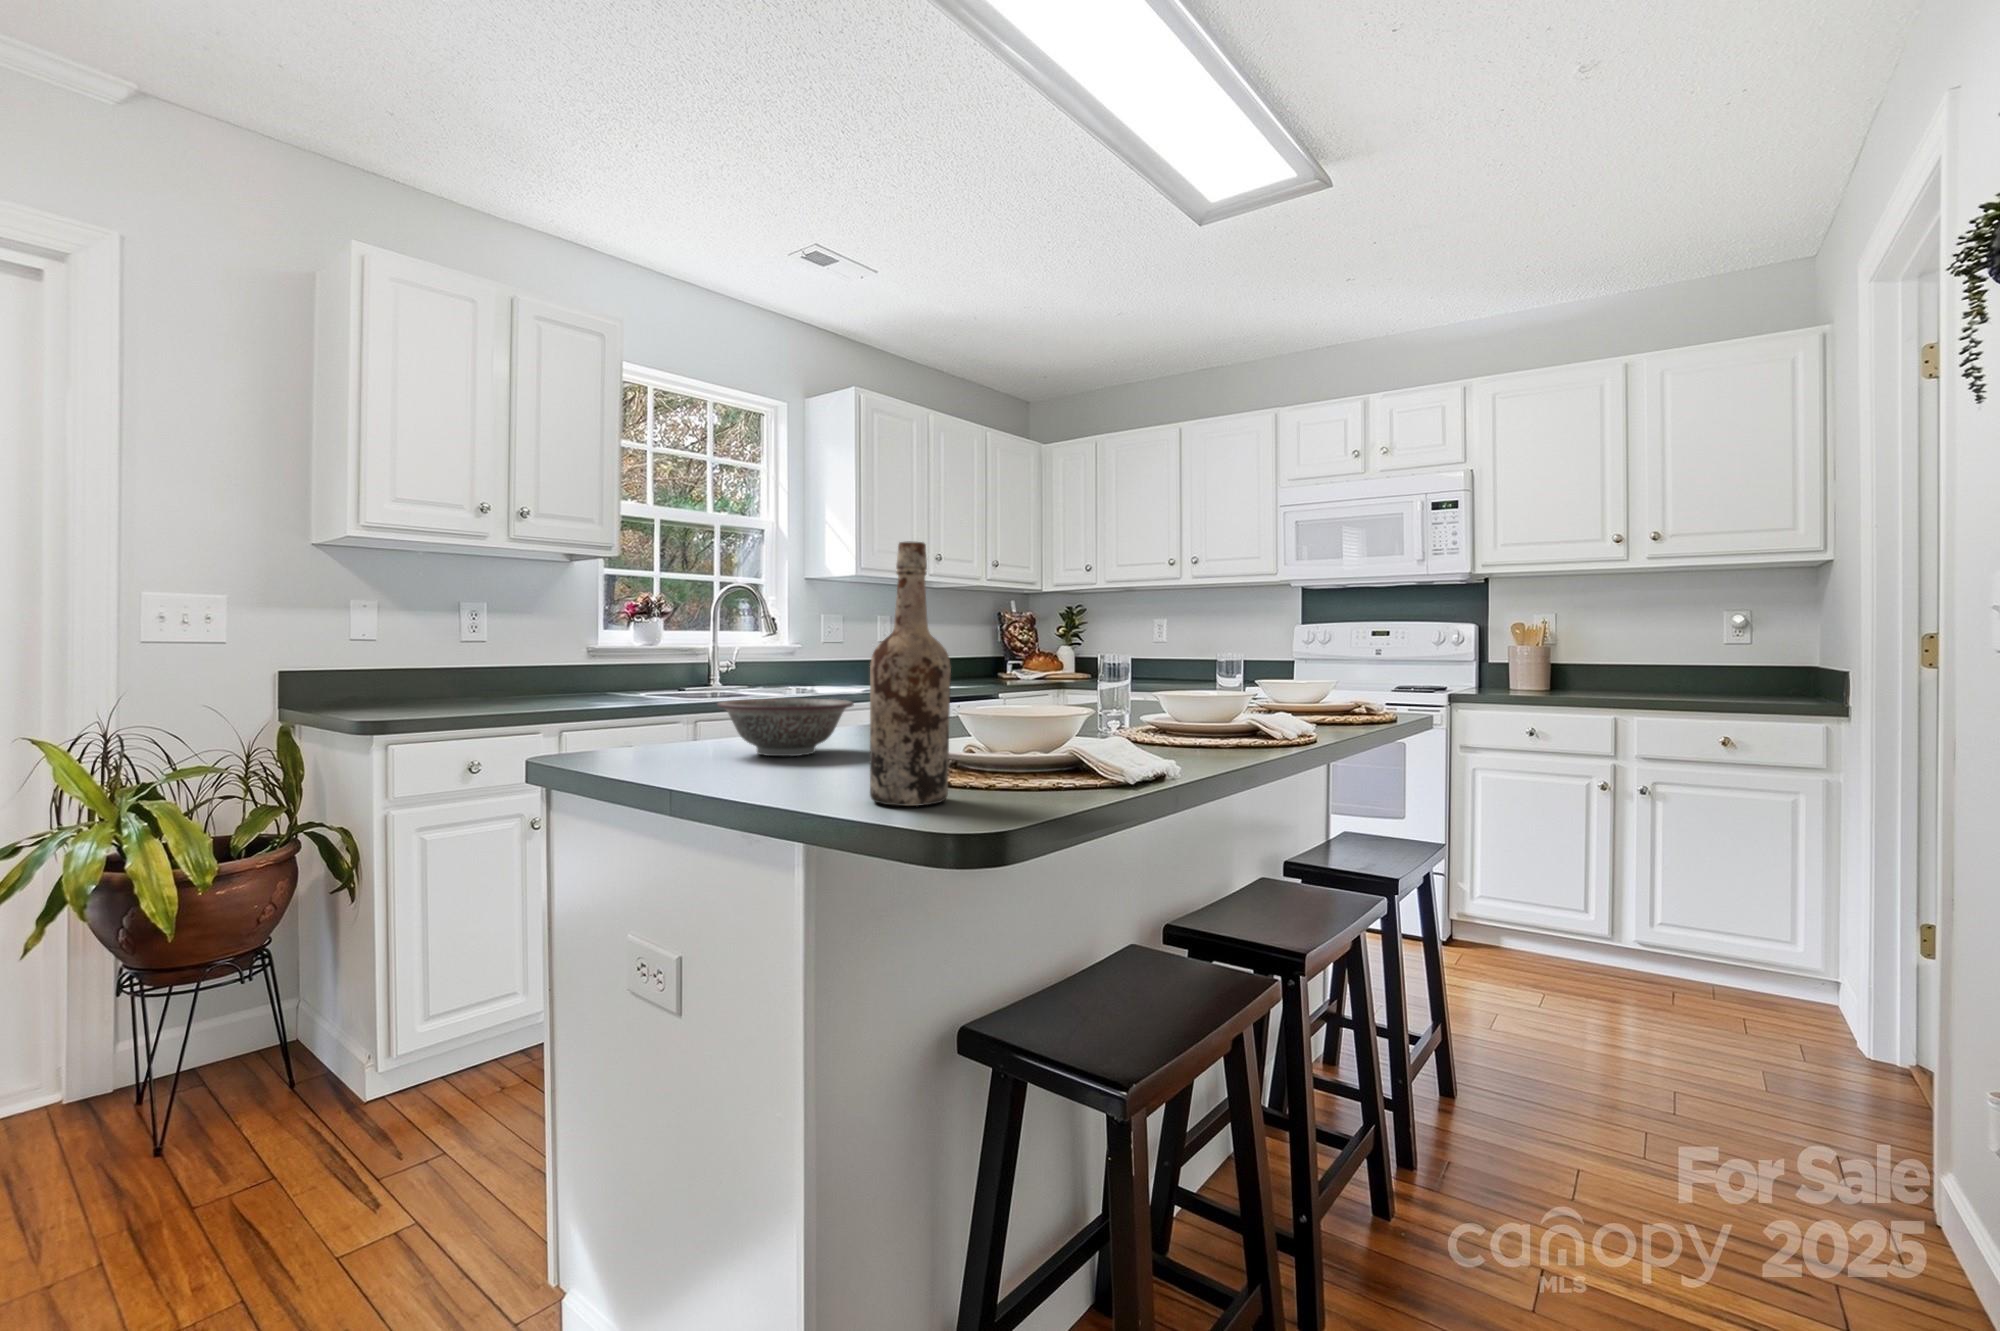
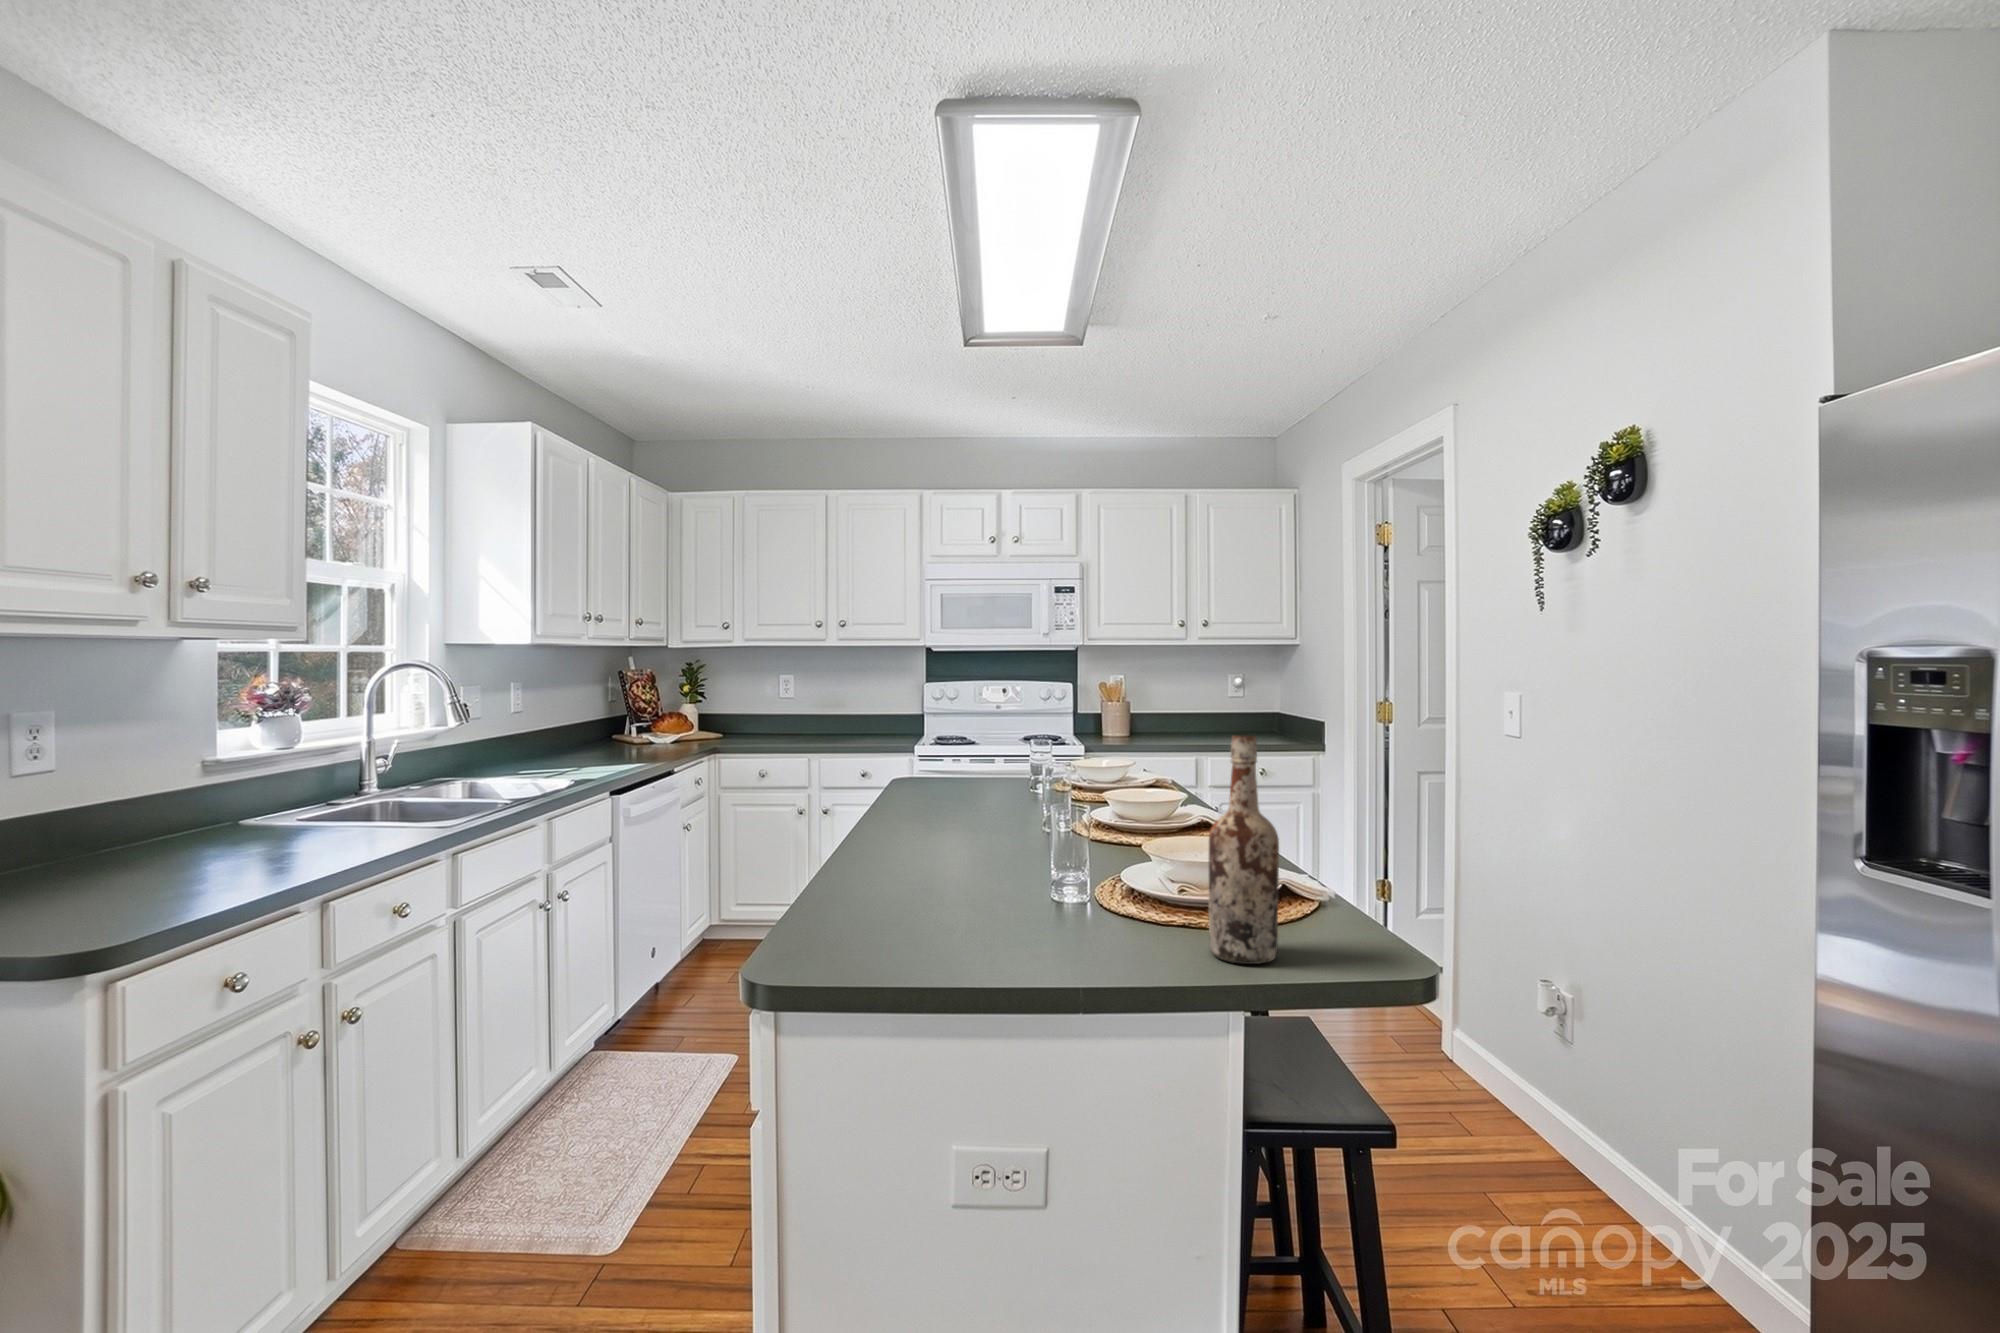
decorative bowl: present [717,698,854,756] -> none [856,844,993,916]

